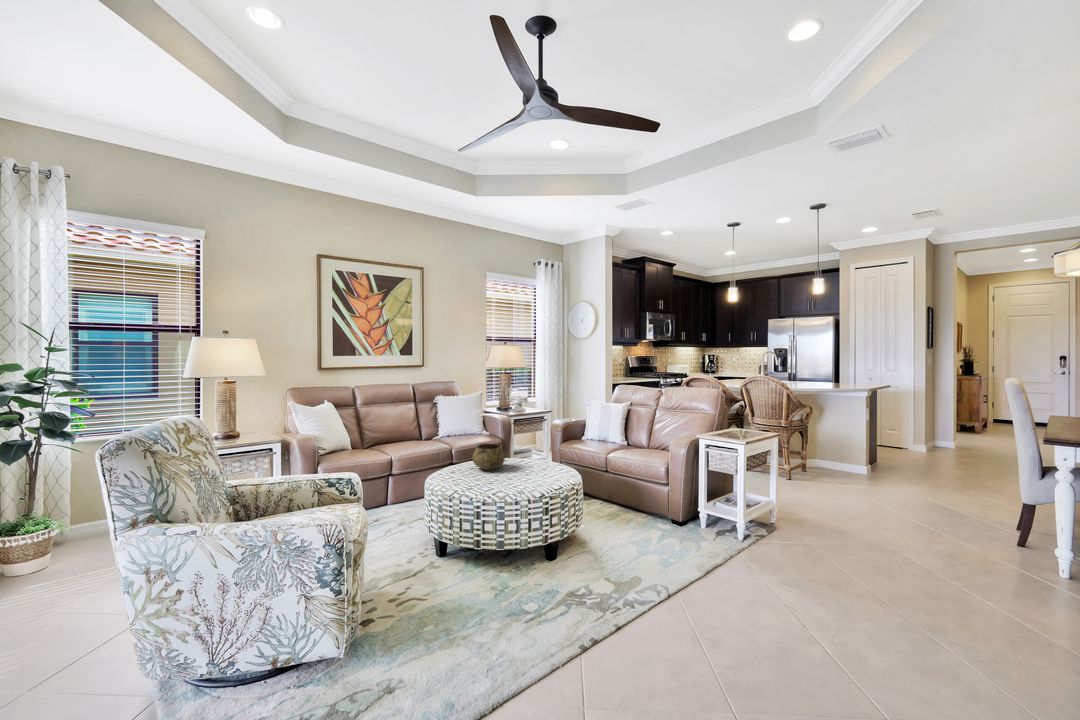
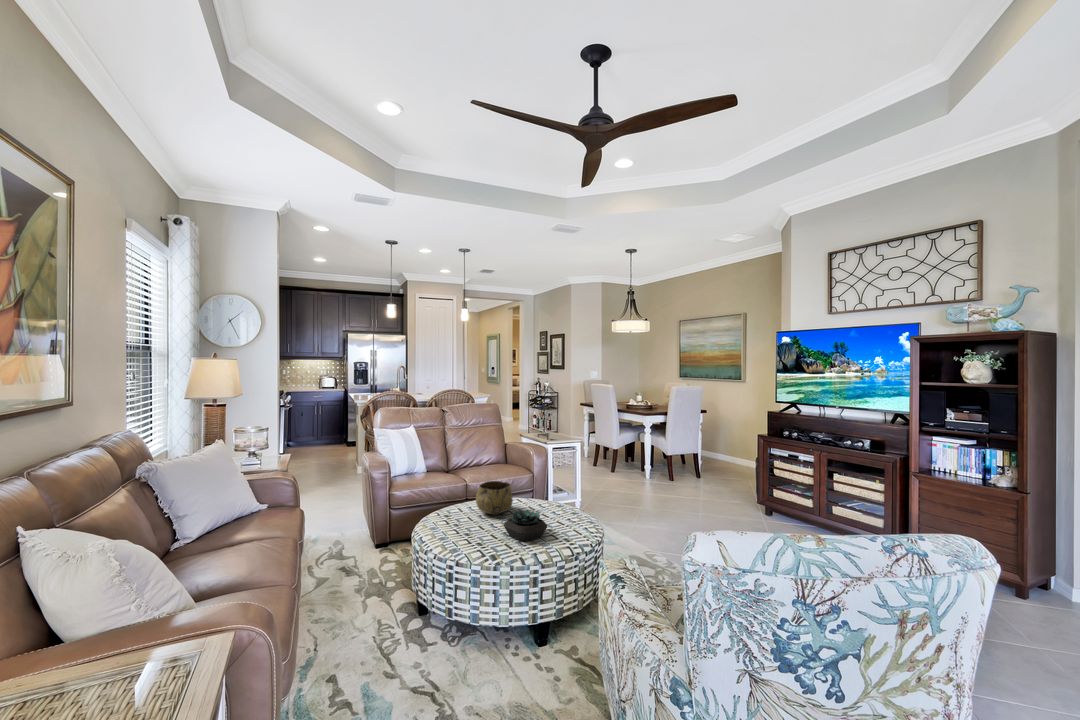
succulent plant: none [509,461,545,484] -> present [504,510,547,541]

